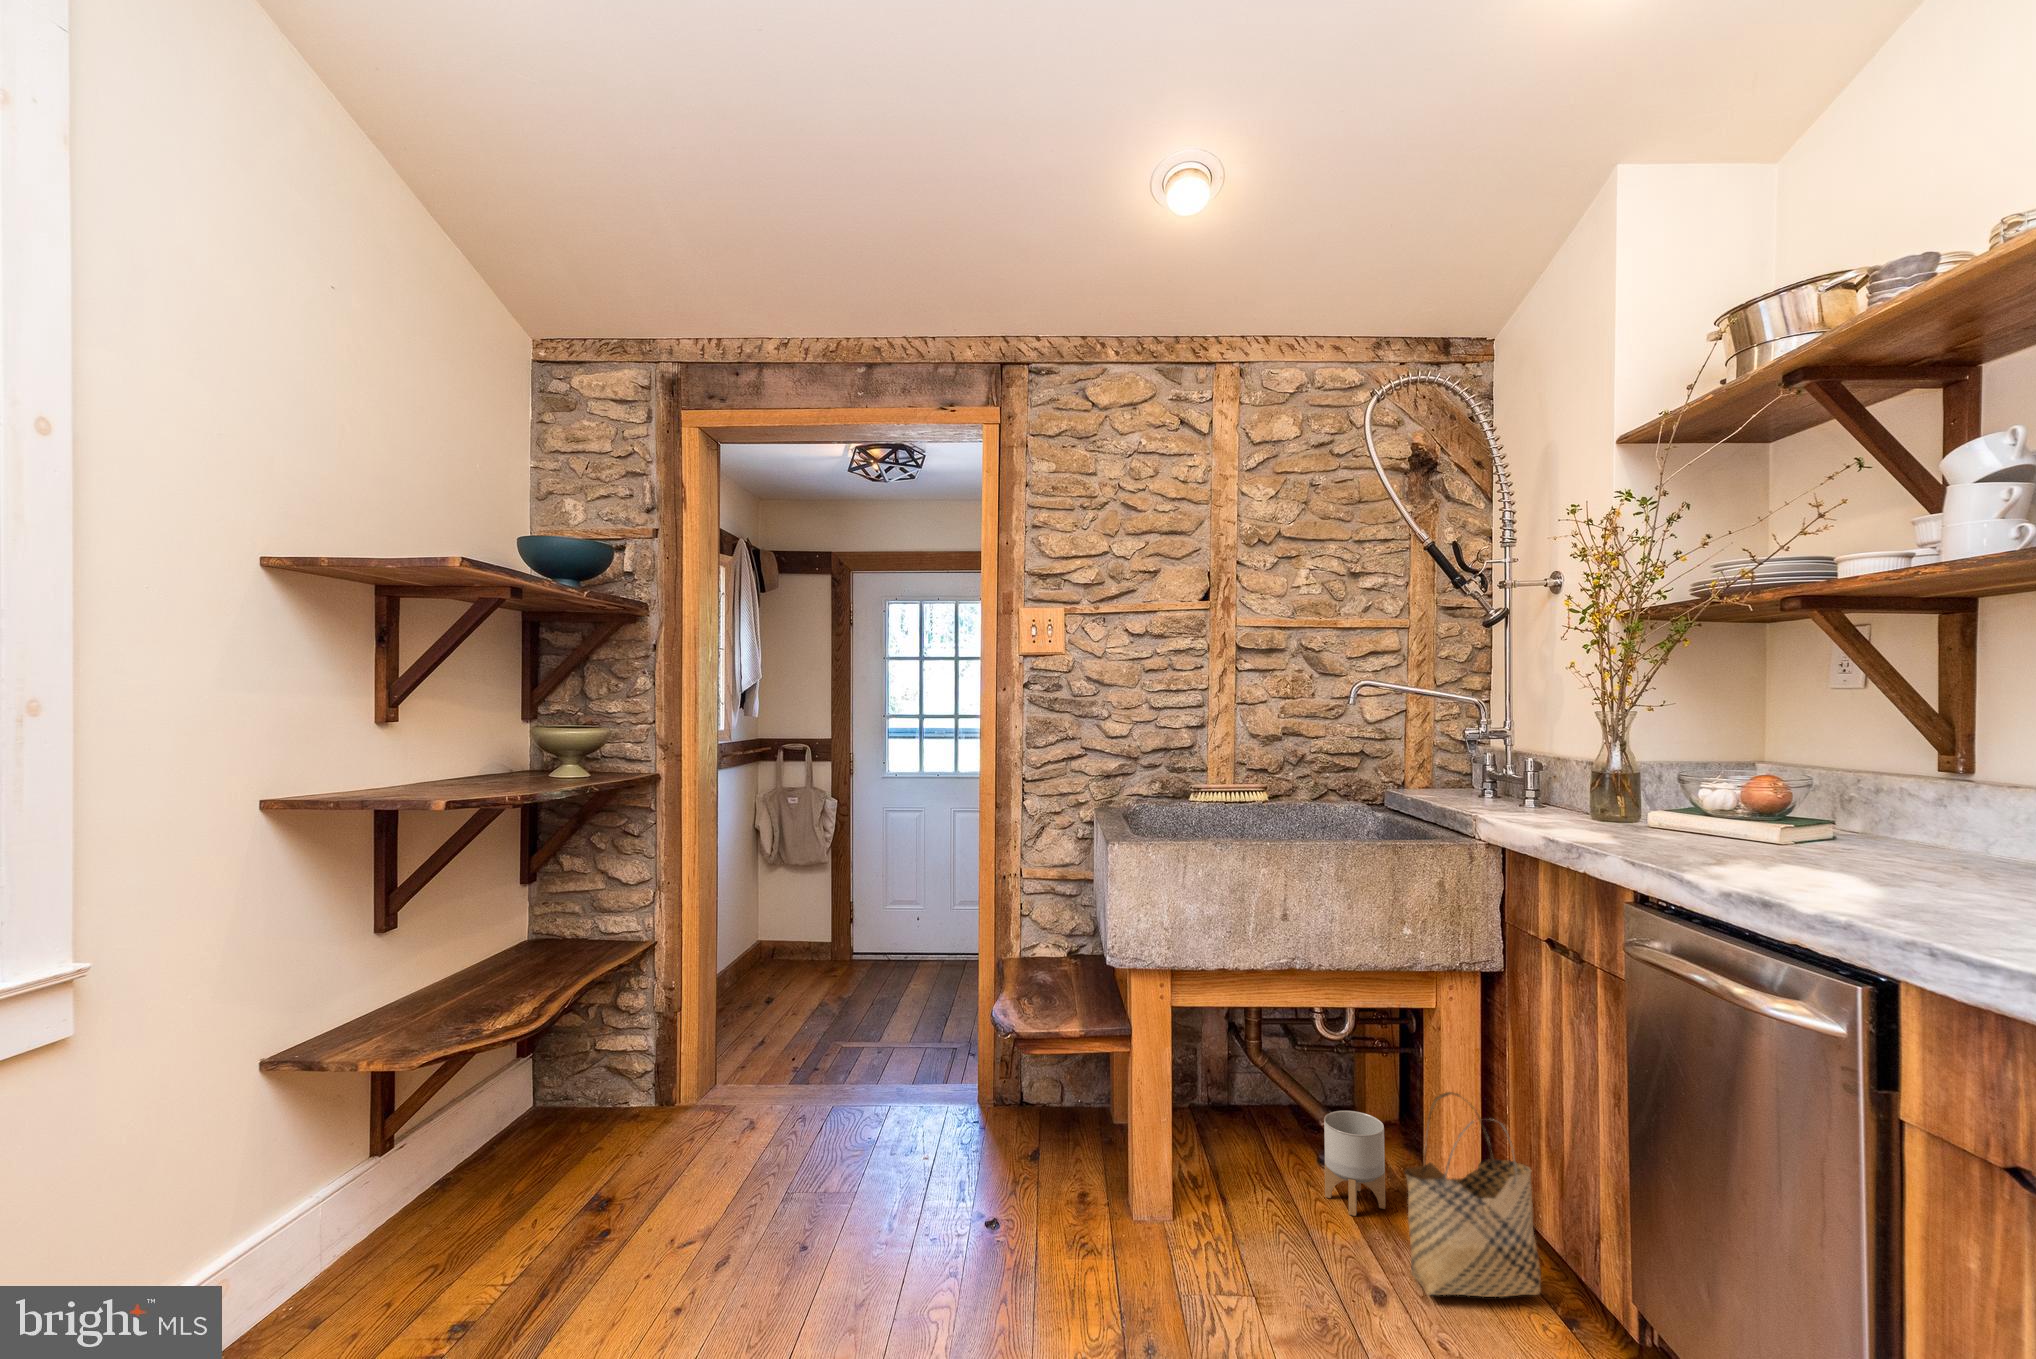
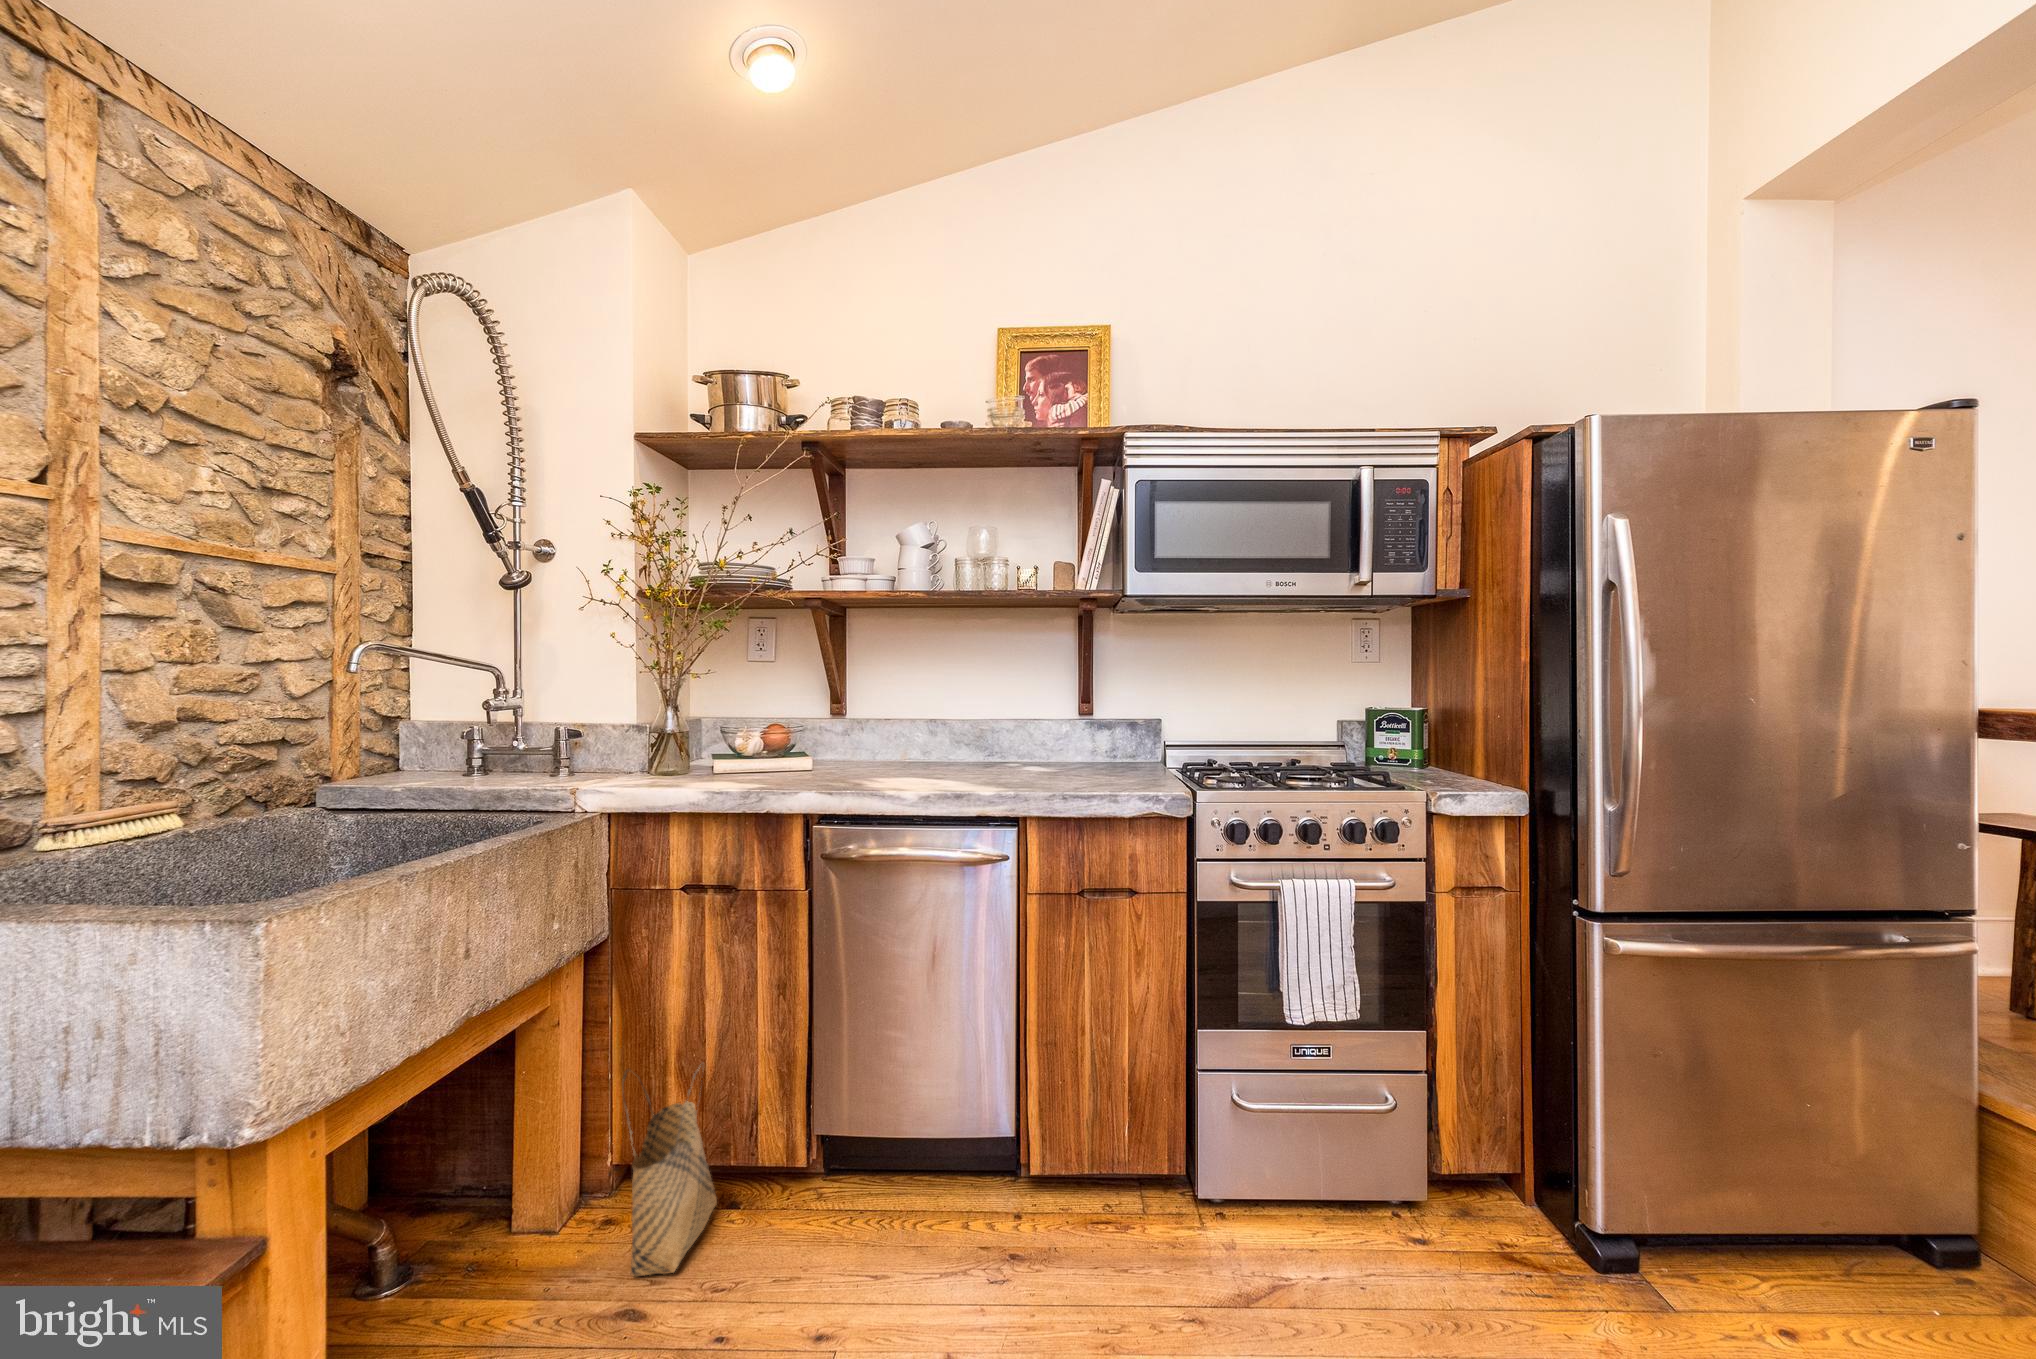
planter: present [1324,1111,1385,1216] -> none [425,1171,509,1310]

